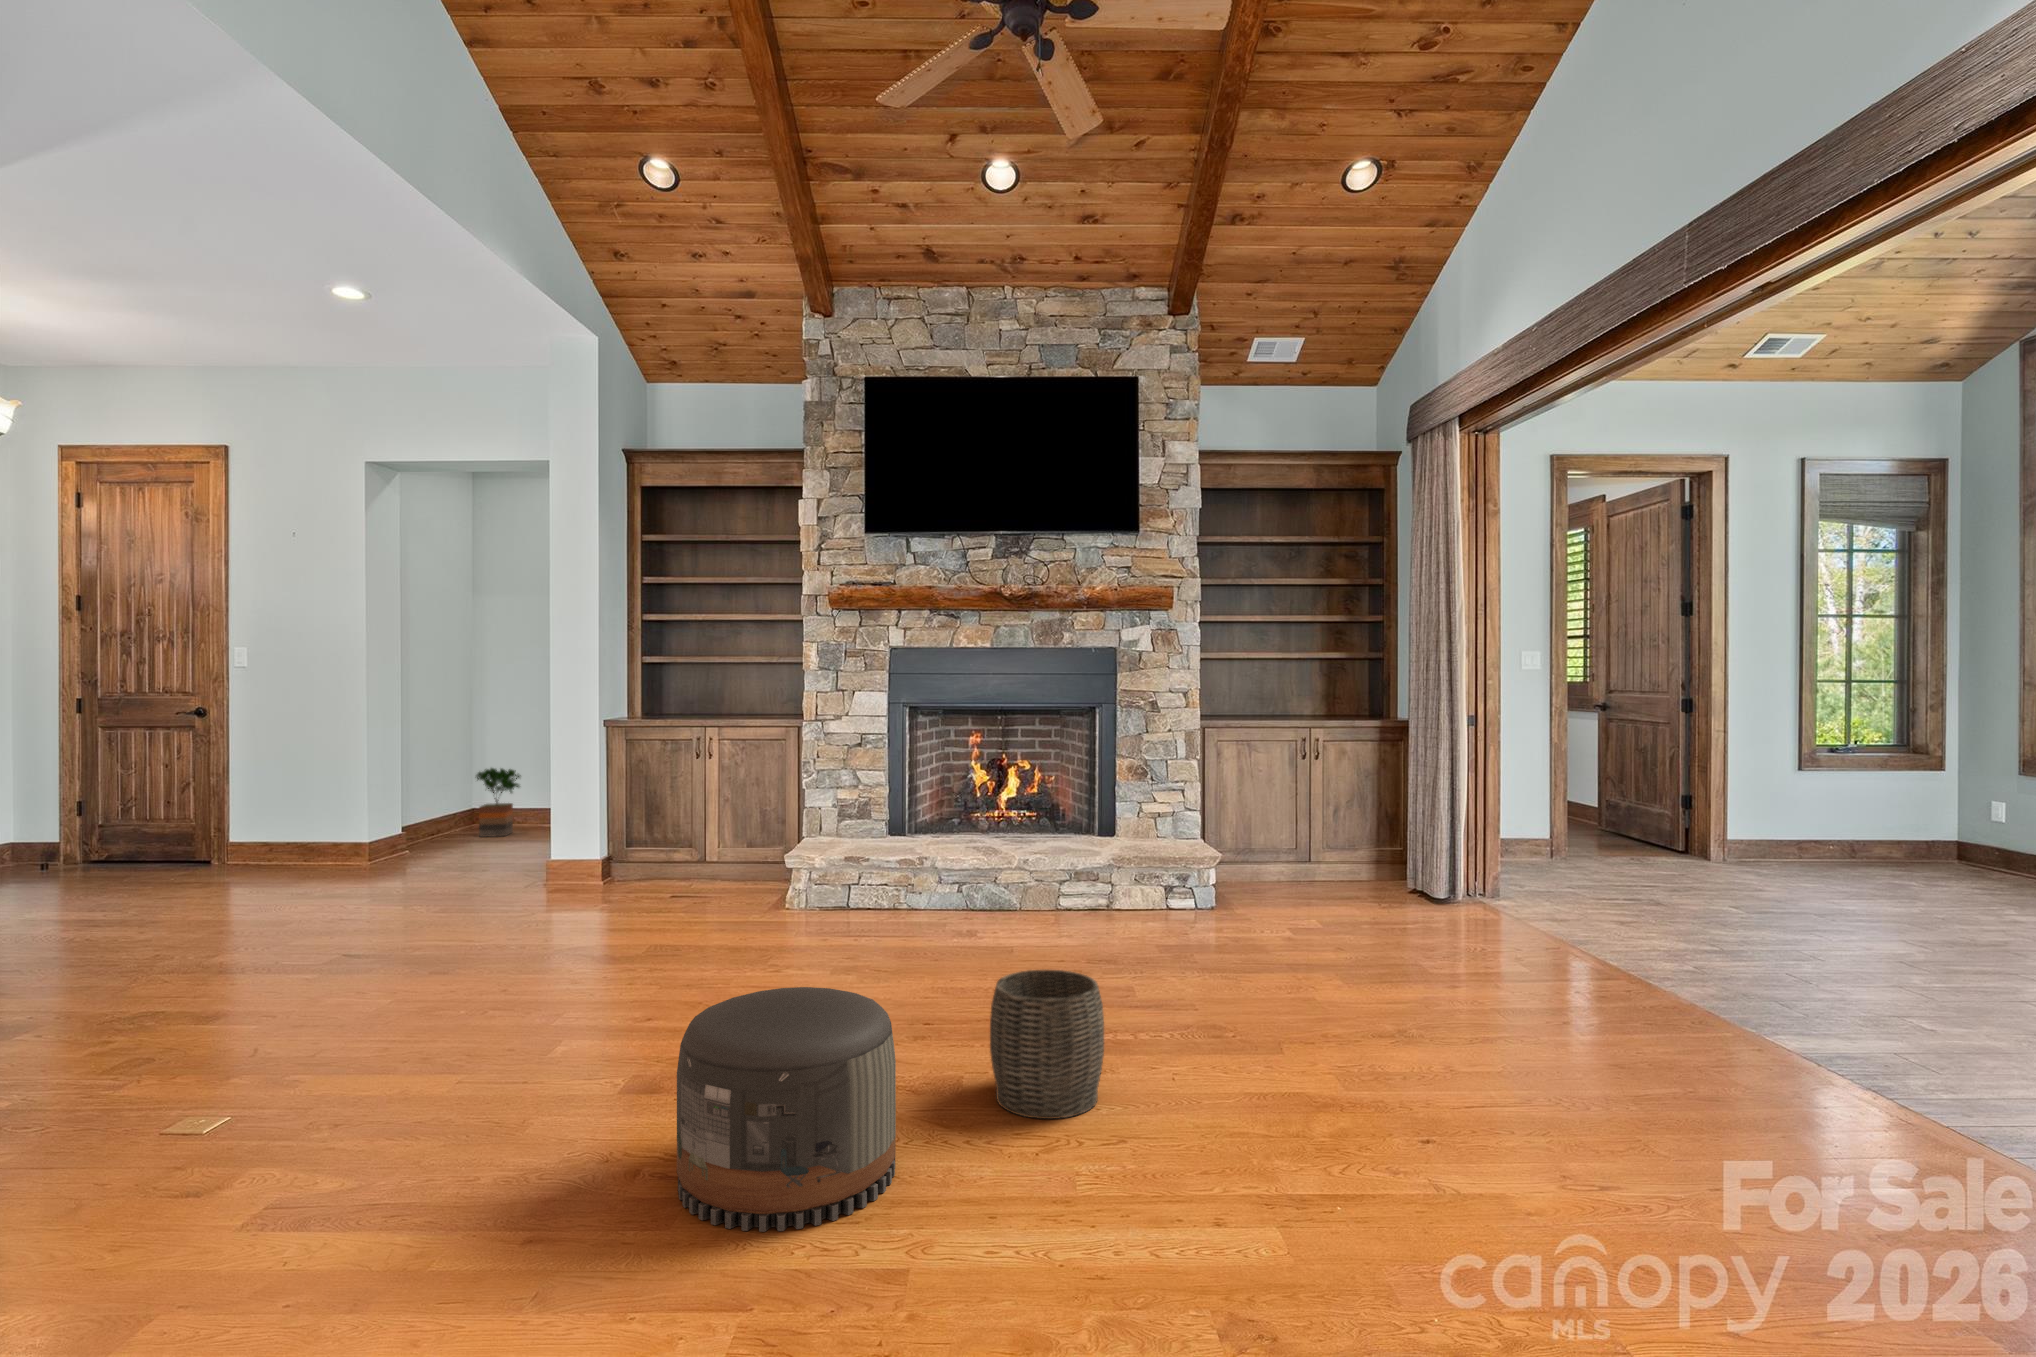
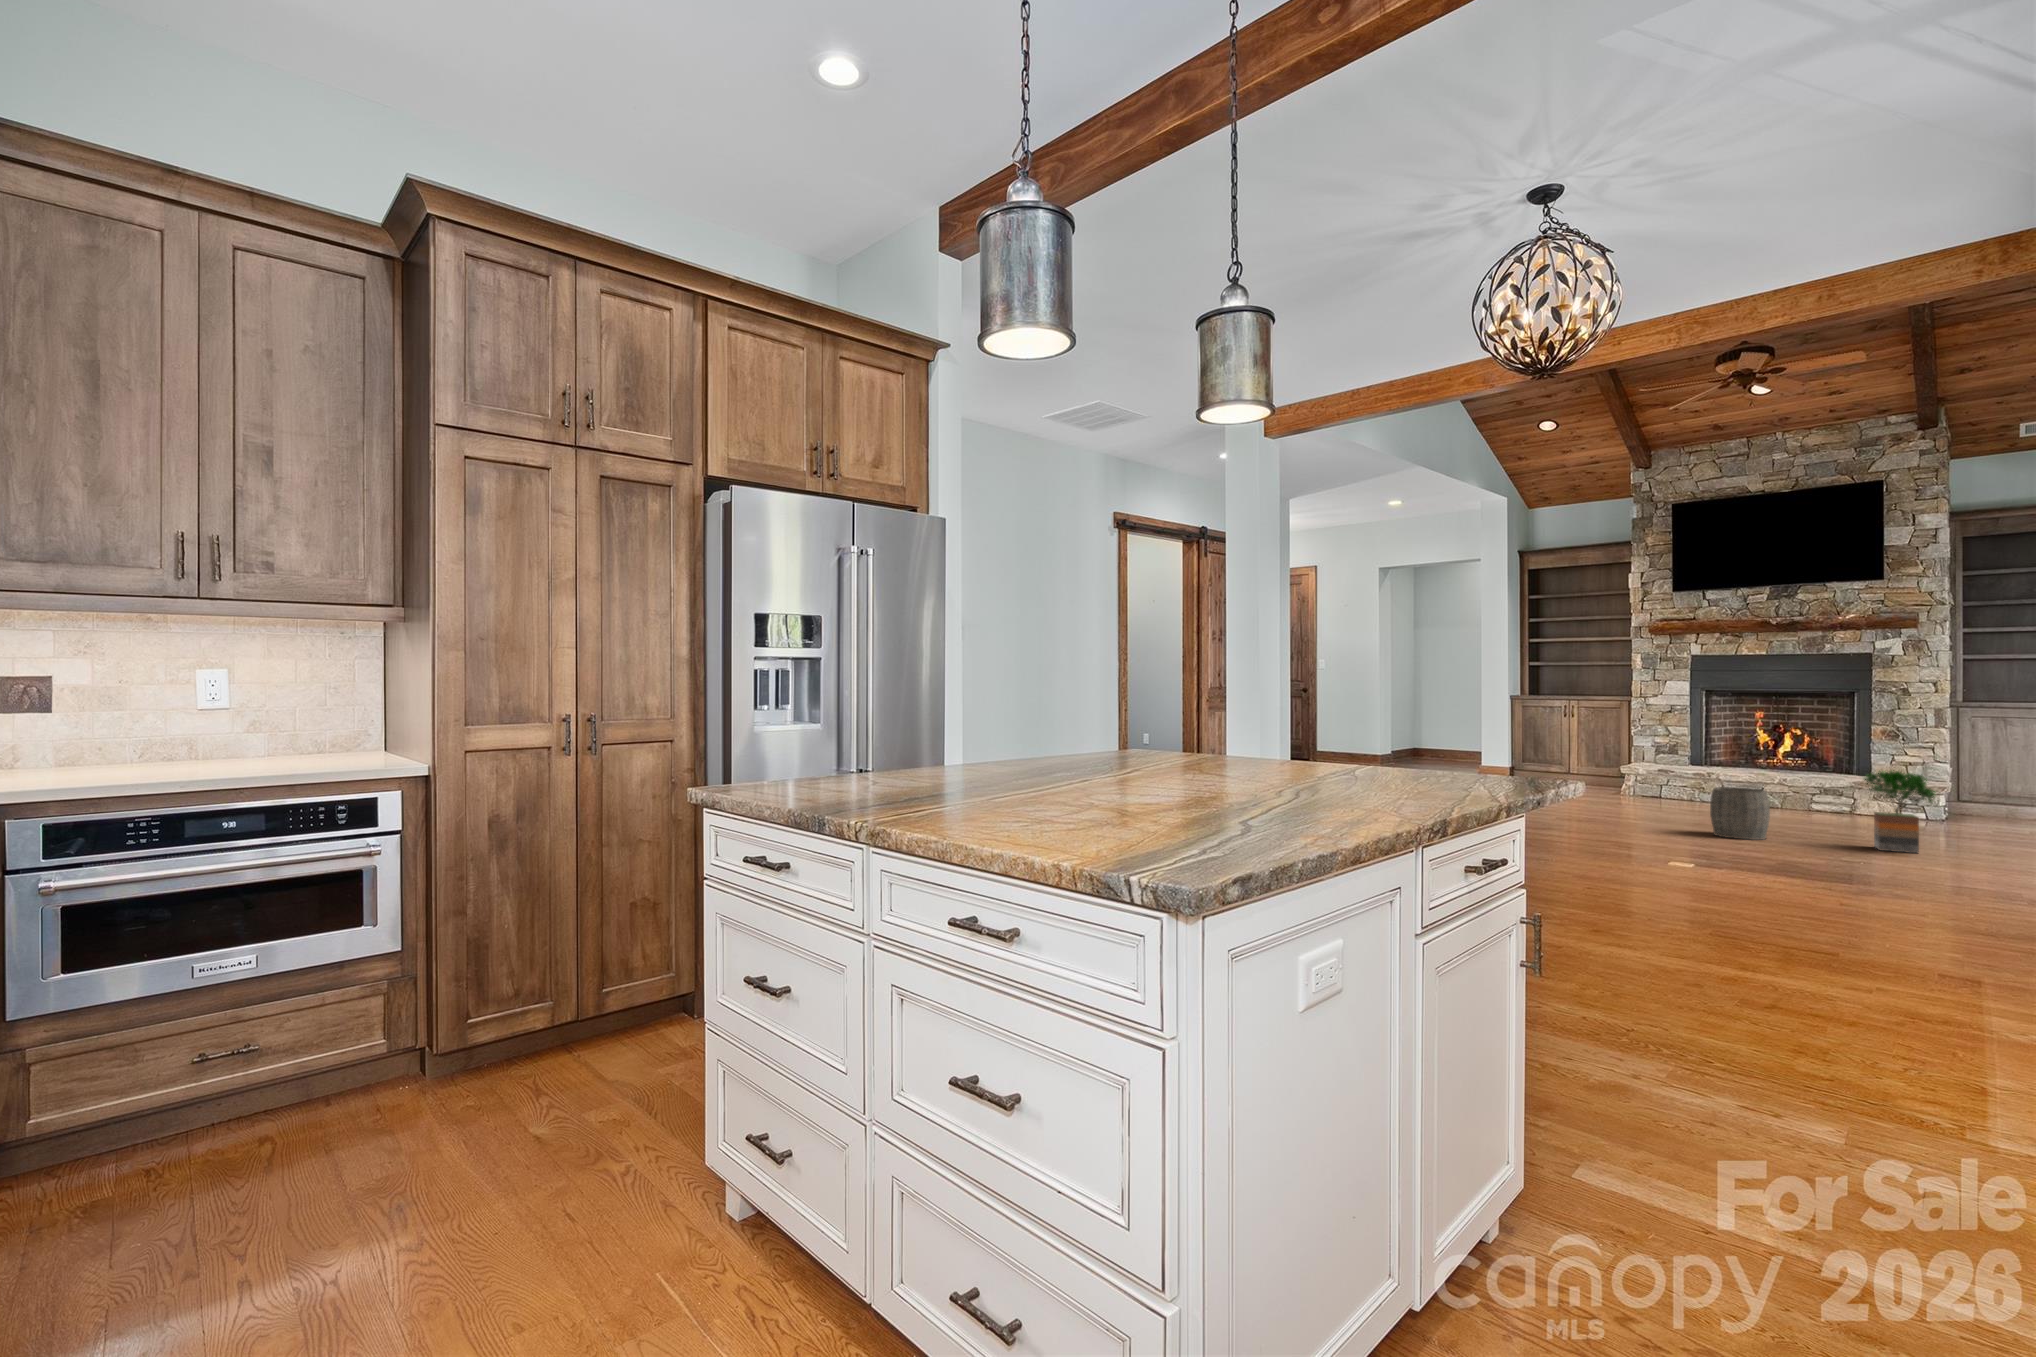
potted tree: present [476,768,521,837] -> present [1864,770,1936,853]
pouf: present [677,987,896,1232] -> none [1572,773,1659,838]

